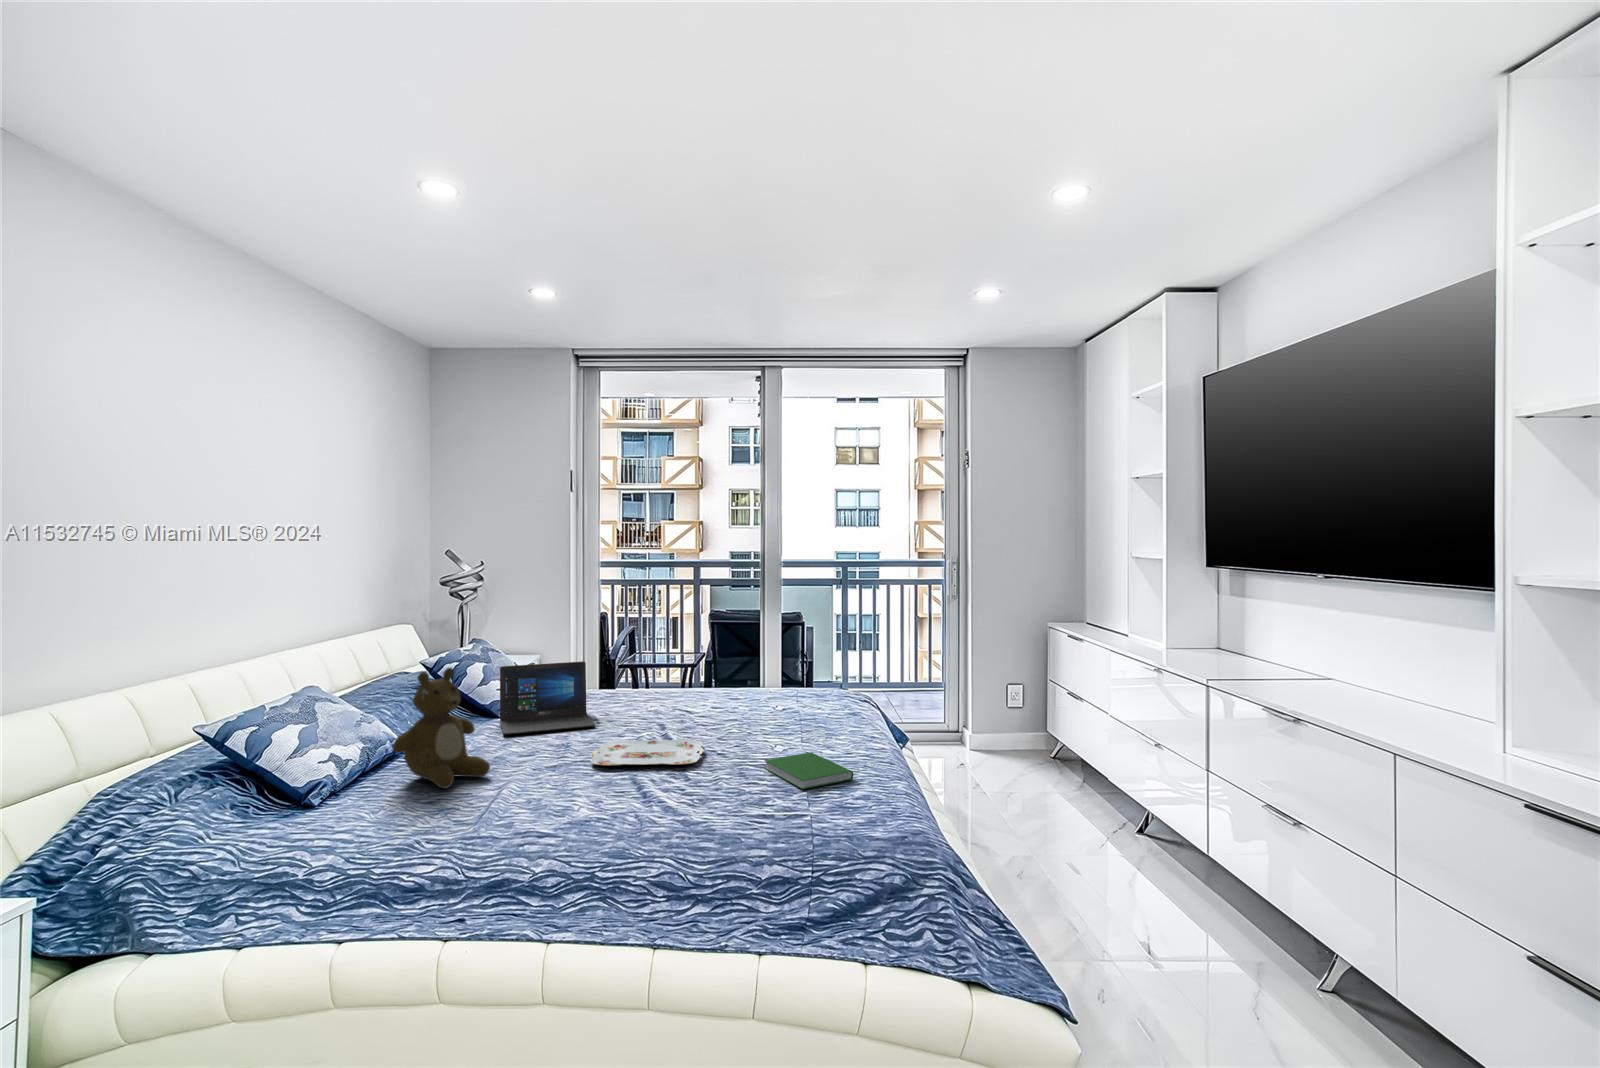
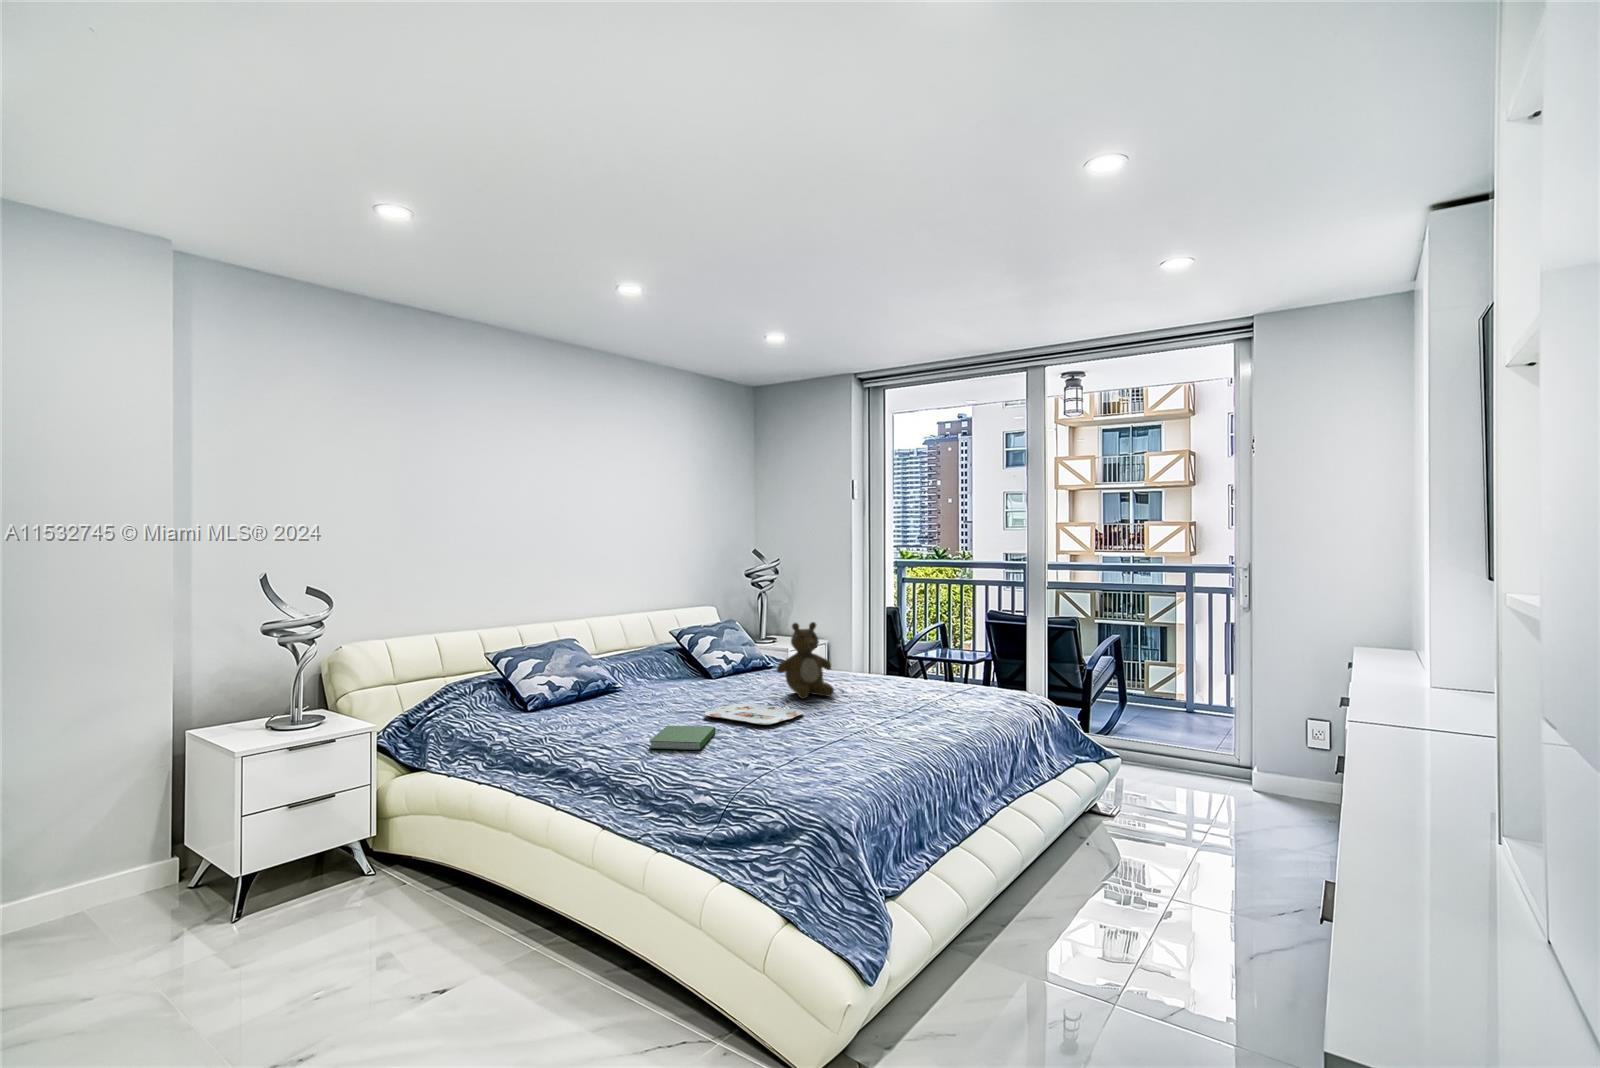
laptop: present [500,661,595,735] -> none [691,639,772,693]
teddy bear: present [393,668,490,788] -> present [777,622,834,699]
hardcover book: present [765,752,853,789] -> present [649,725,716,750]

